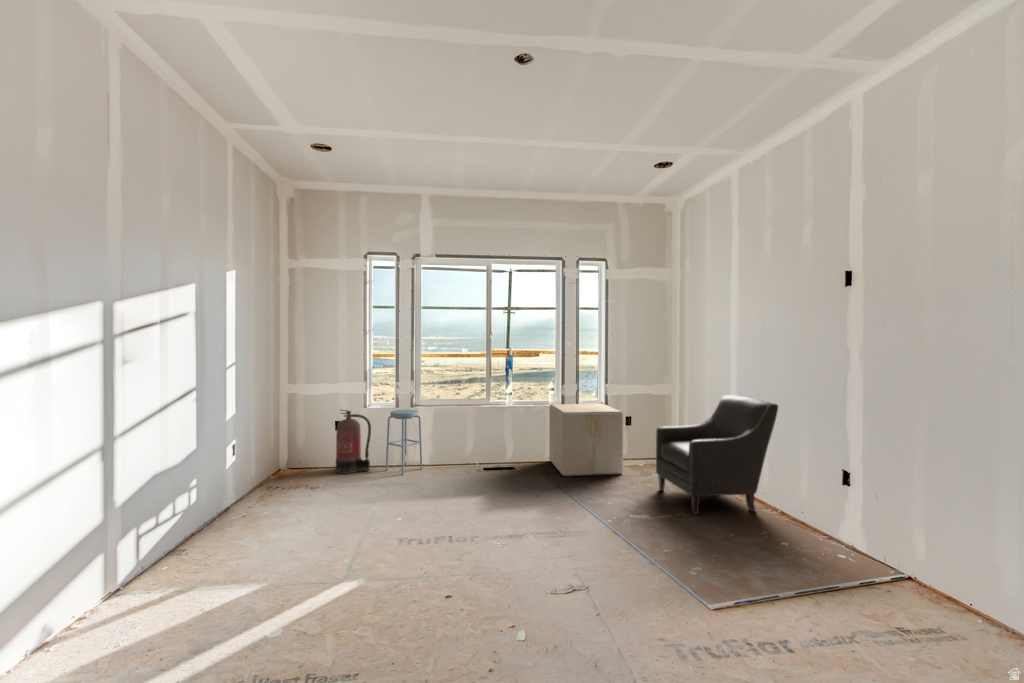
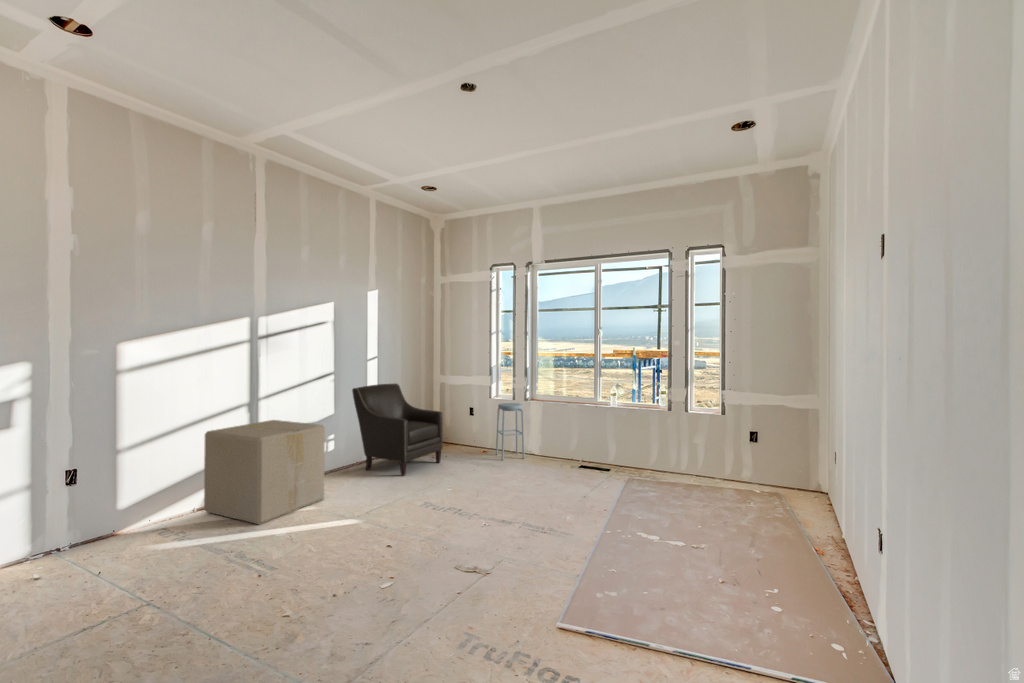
chair: present [656,395,778,514] -> present [352,384,443,476]
cardboard box: present [549,404,623,476] -> present [204,420,325,524]
fire extinguisher: present [336,409,371,474] -> none [461,398,486,453]

